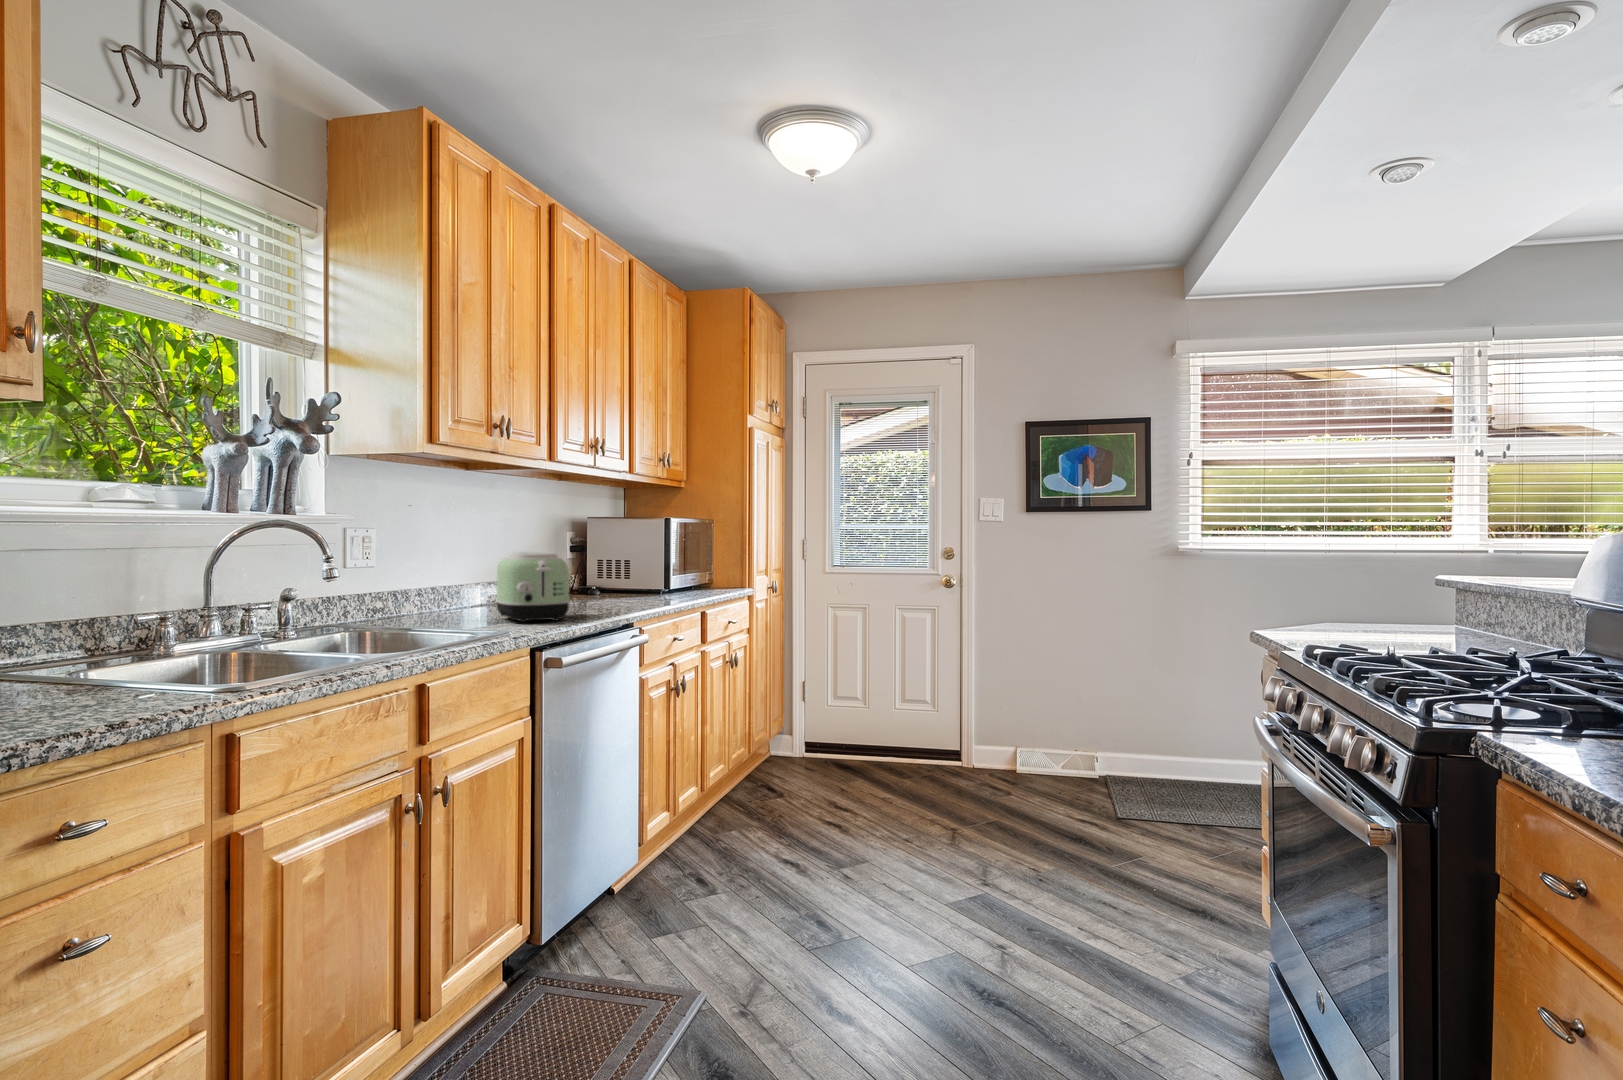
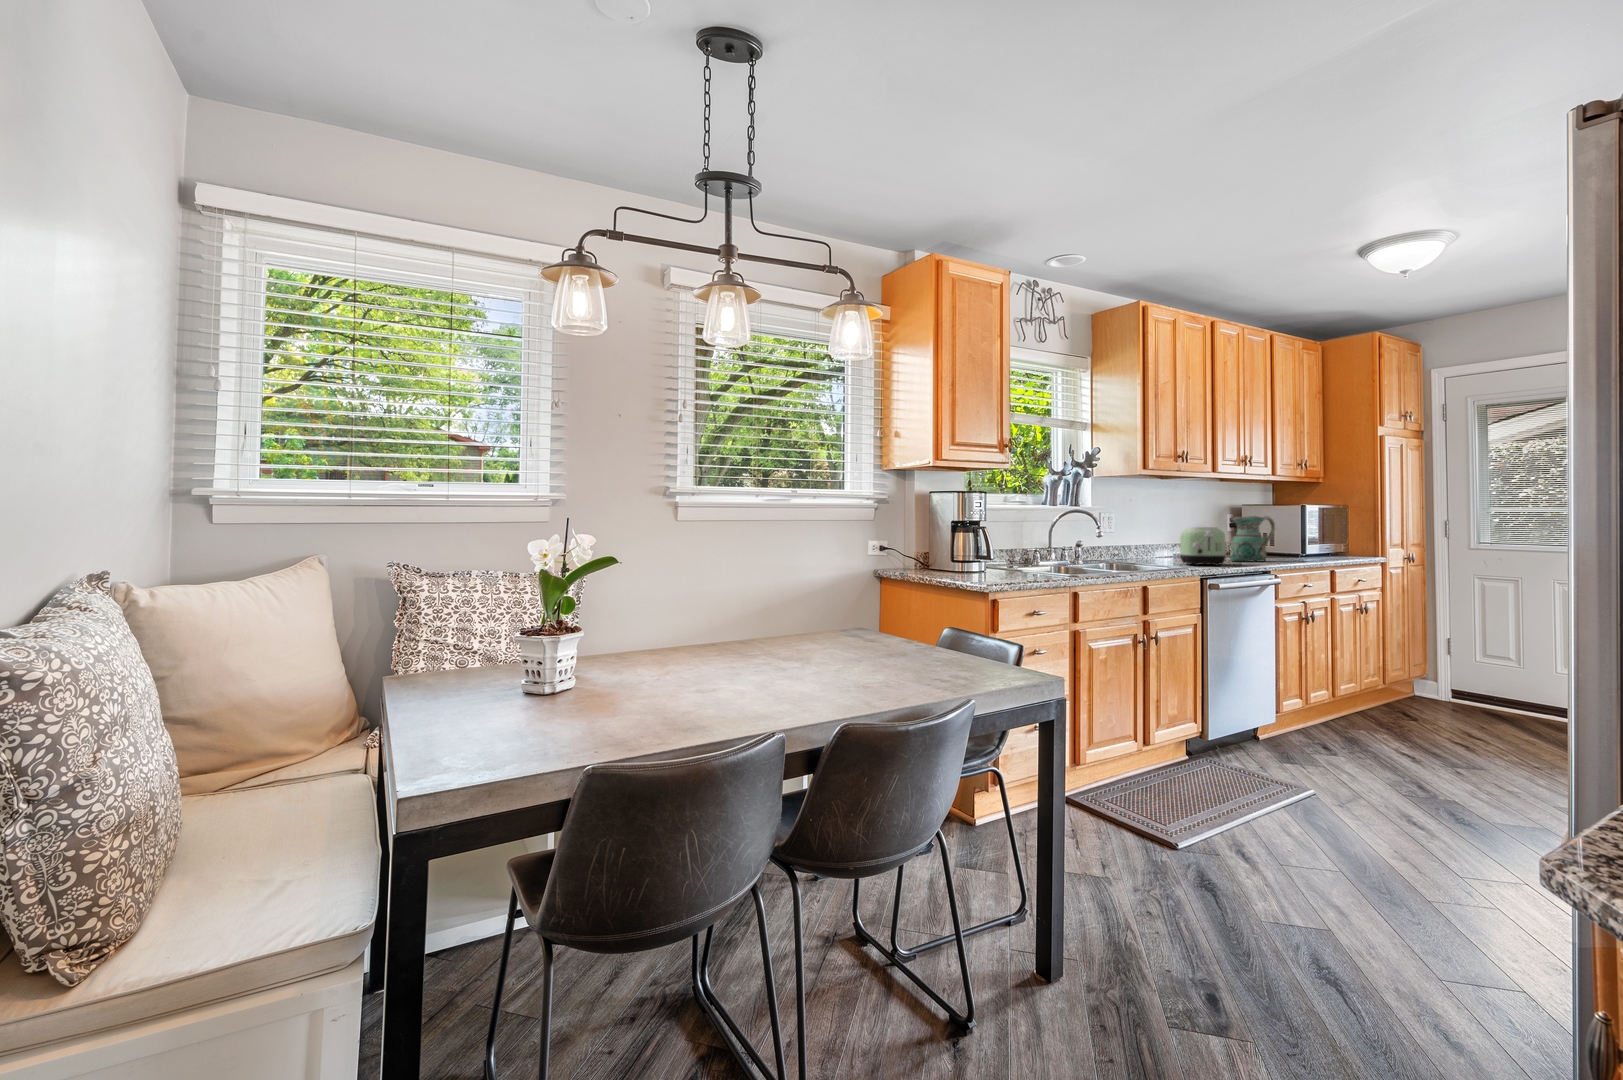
ceramic pitcher: none [574,534,635,606] -> present [1230,516,1275,561]

